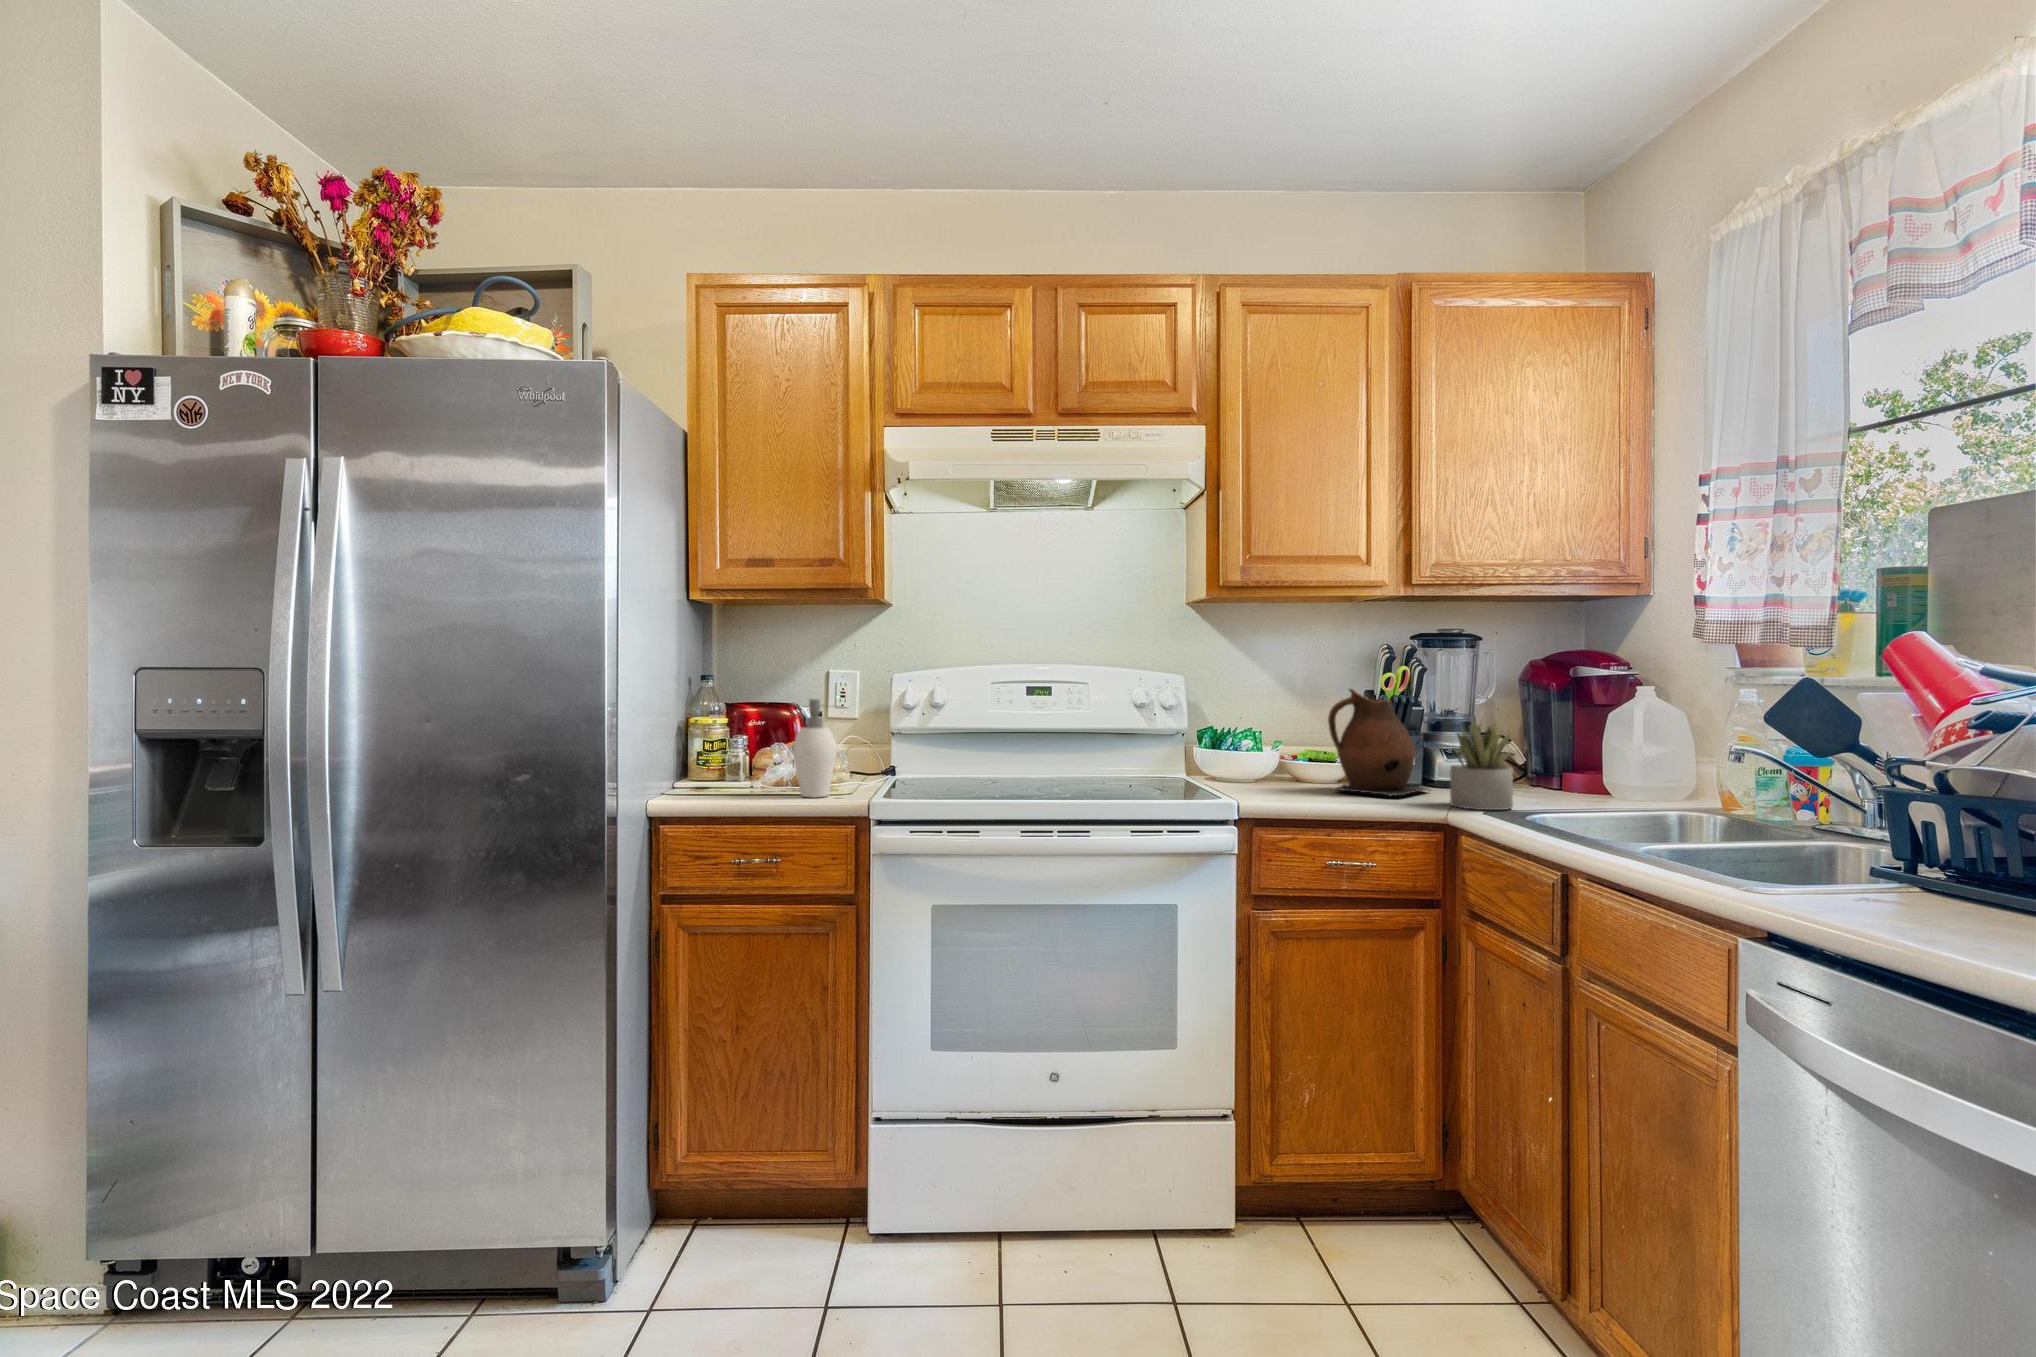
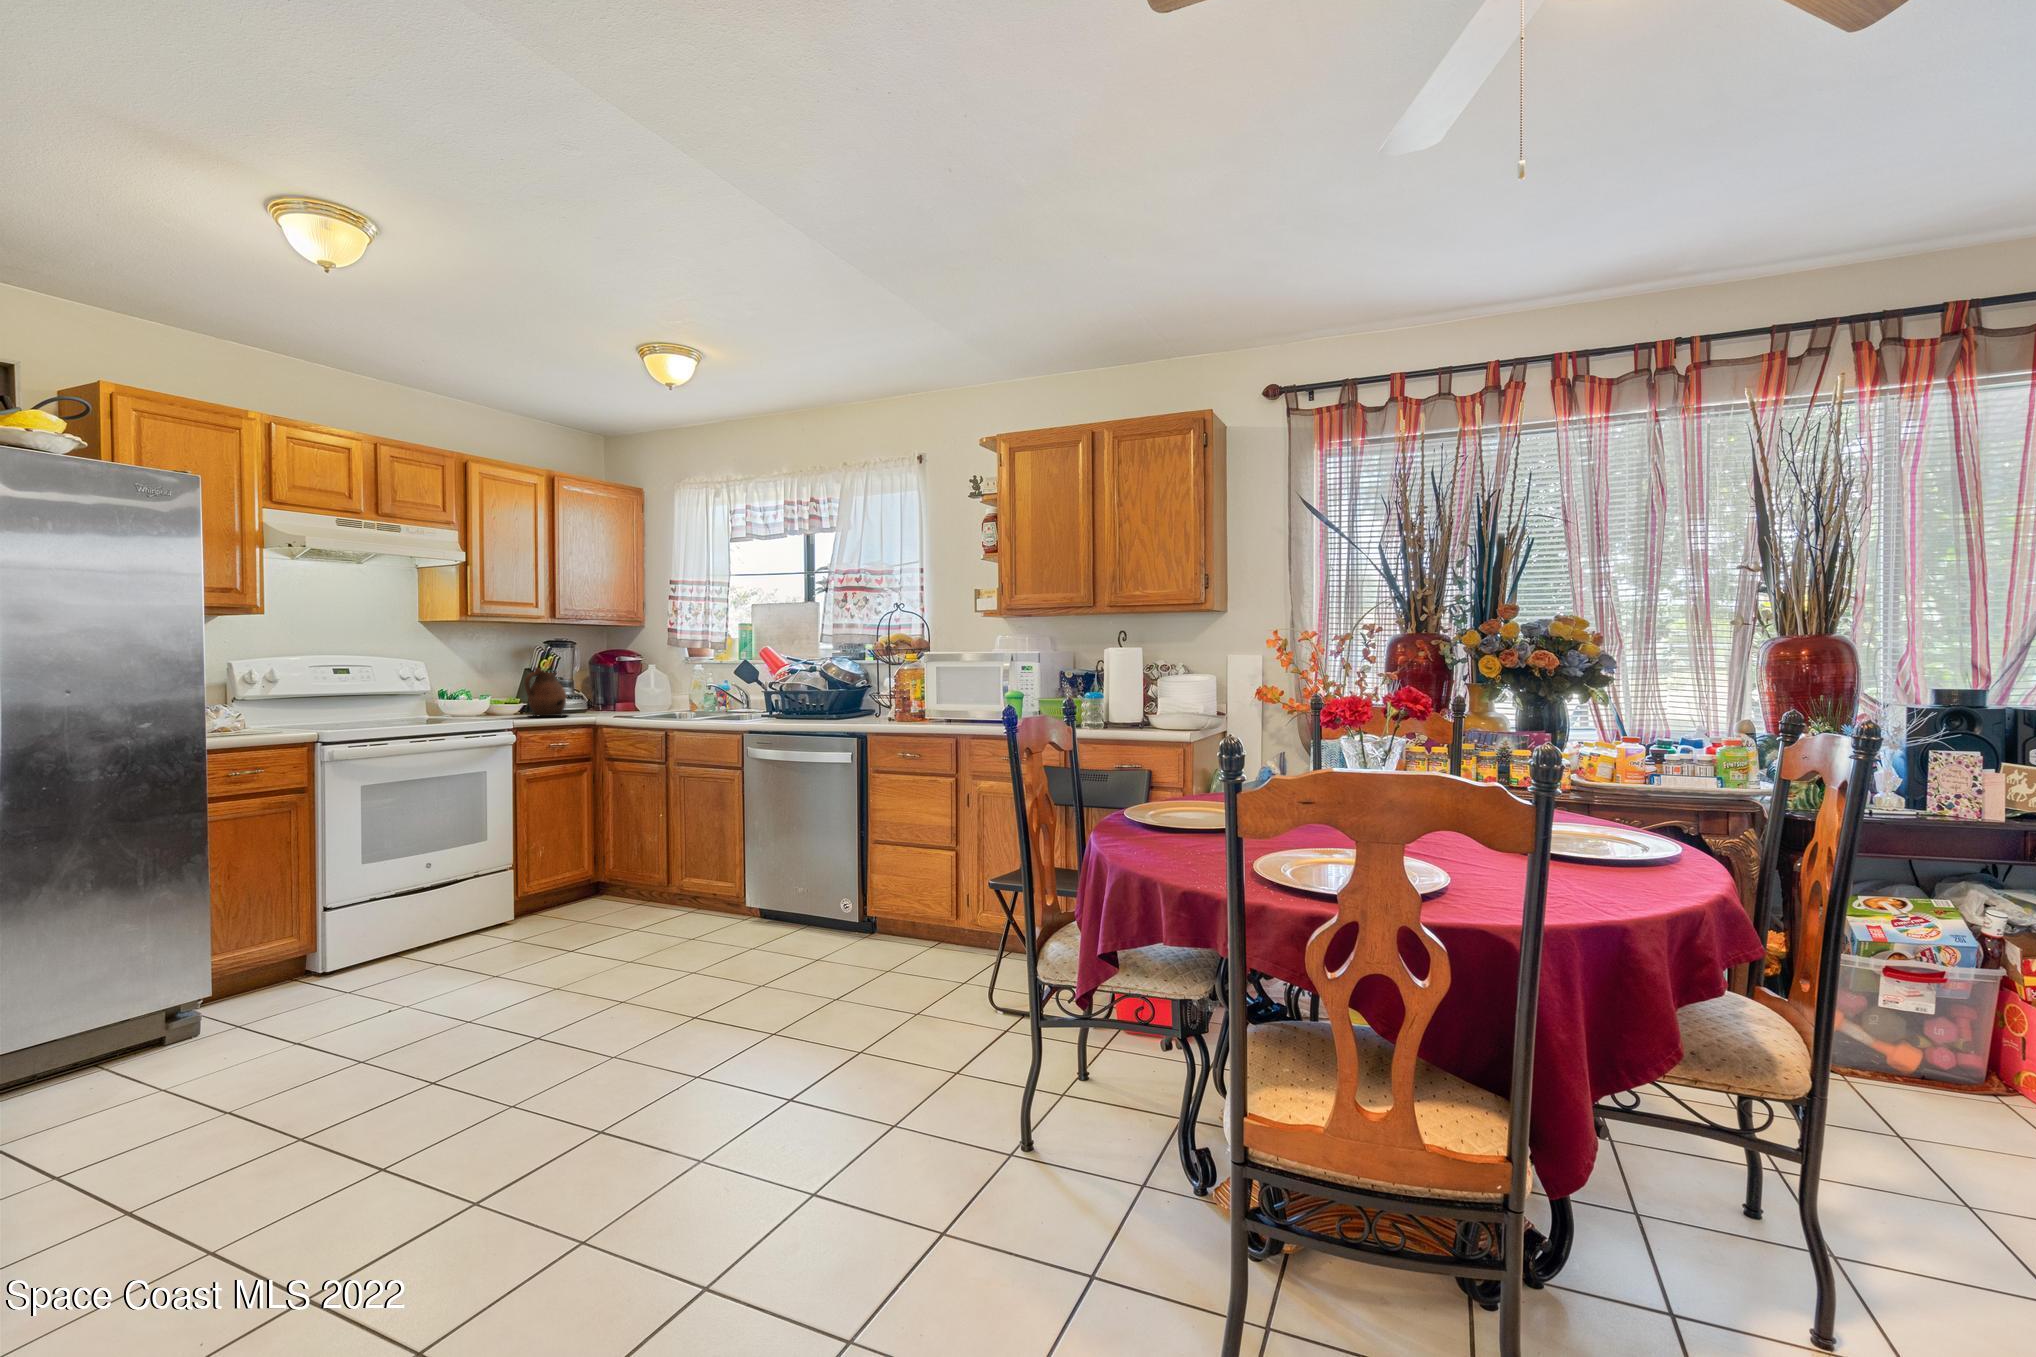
soap dispenser: present [793,699,836,797] -> none [243,677,286,736]
succulent plant: present [1450,717,1513,810] -> none [589,678,618,718]

